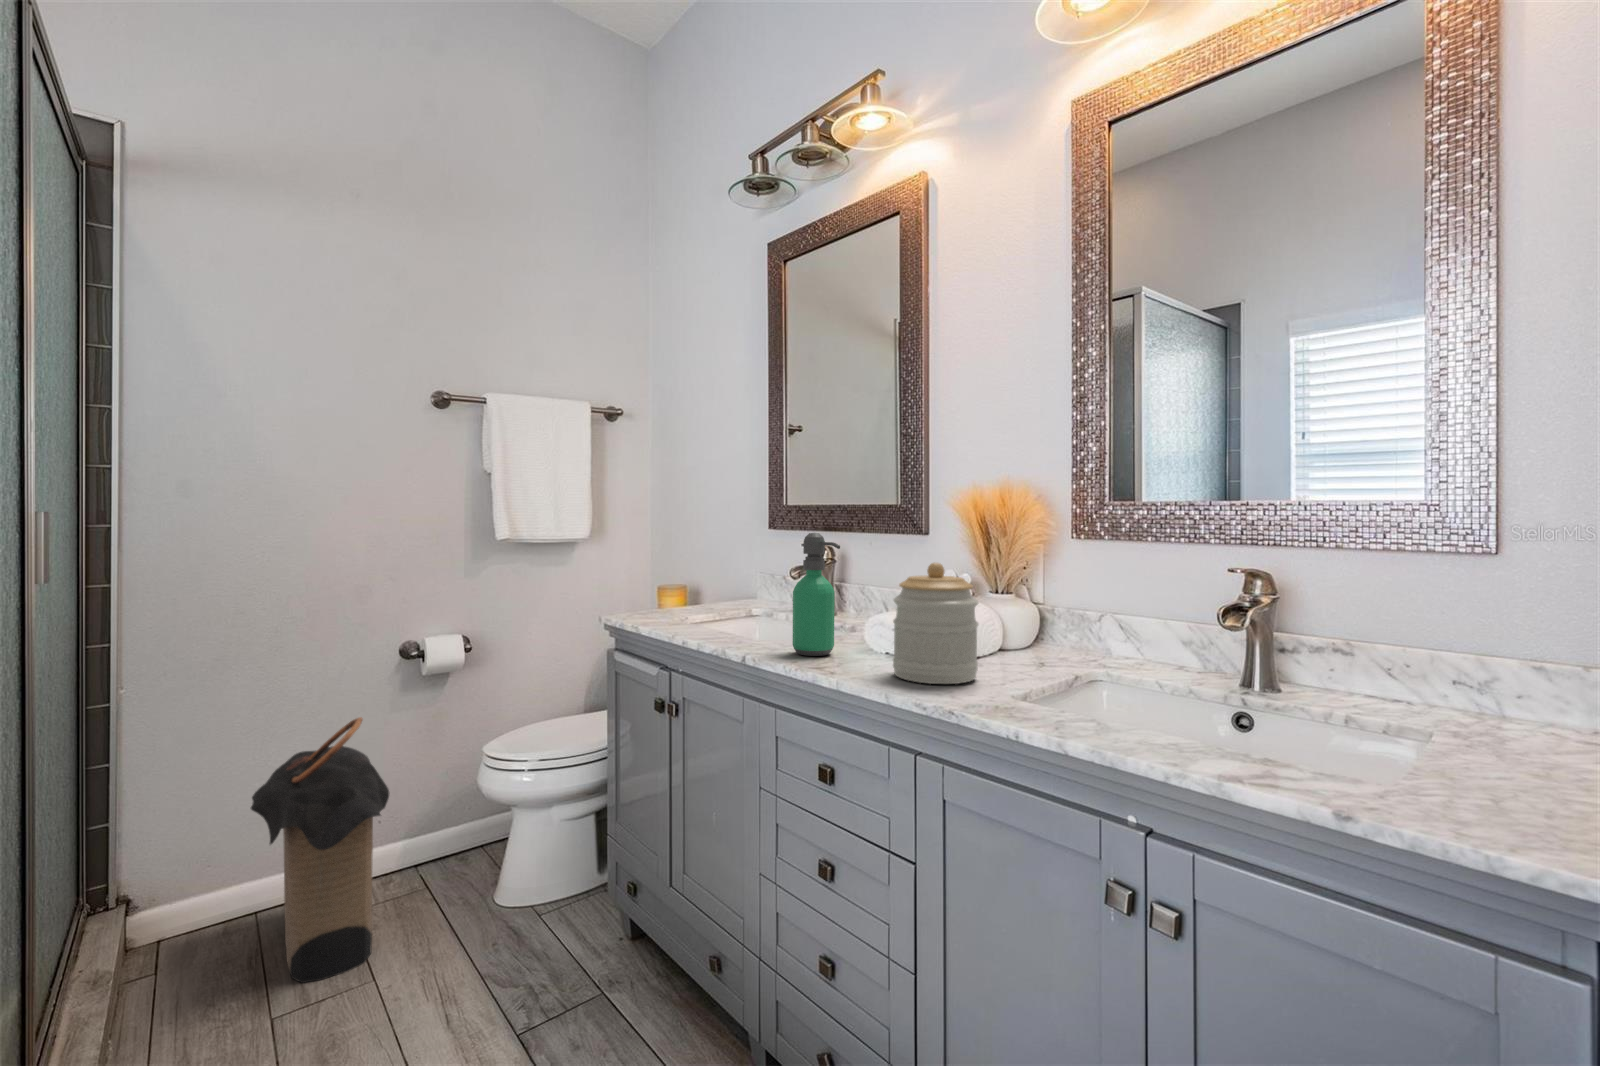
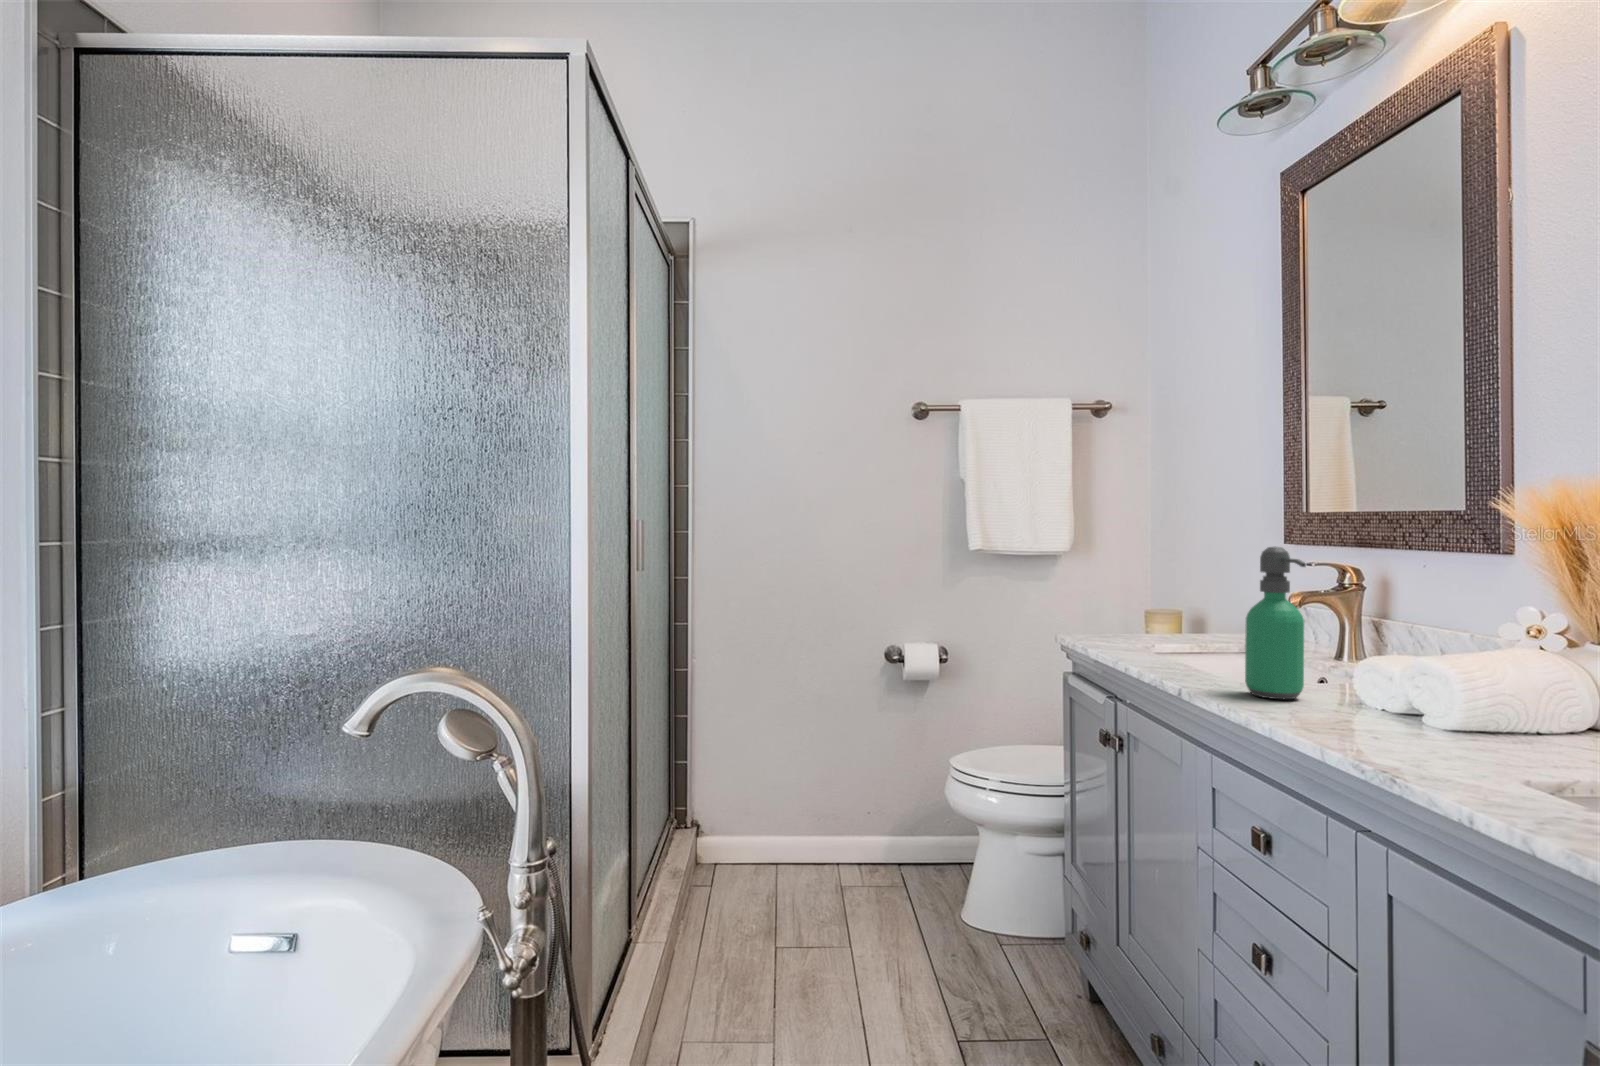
jar: present [893,563,978,684] -> none [1353,589,1493,754]
laundry hamper: present [251,717,389,983] -> none [768,709,869,935]

